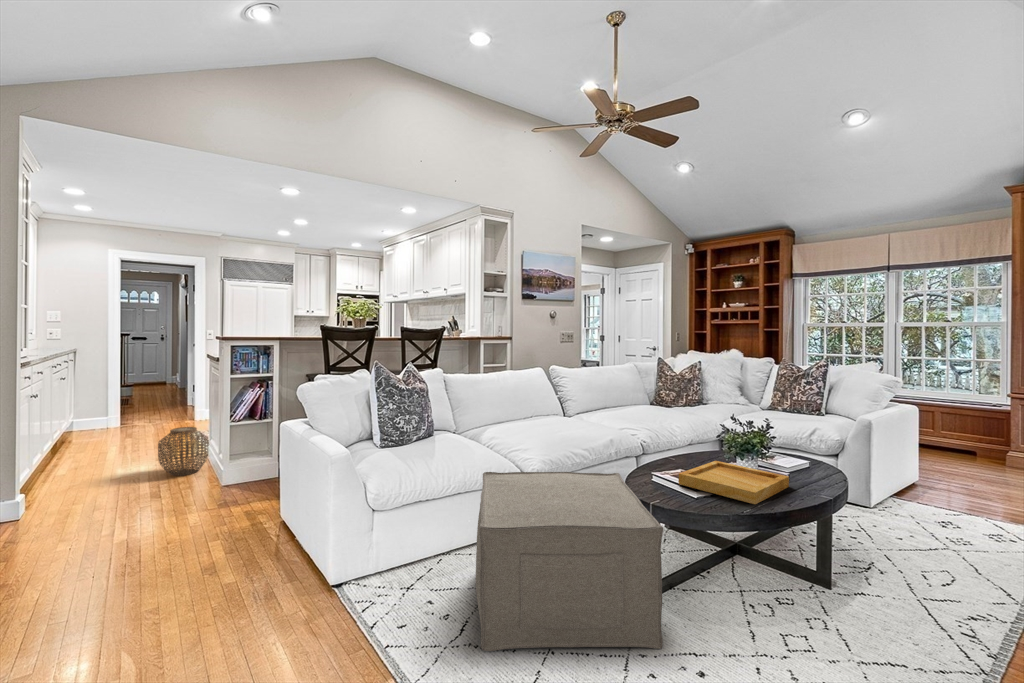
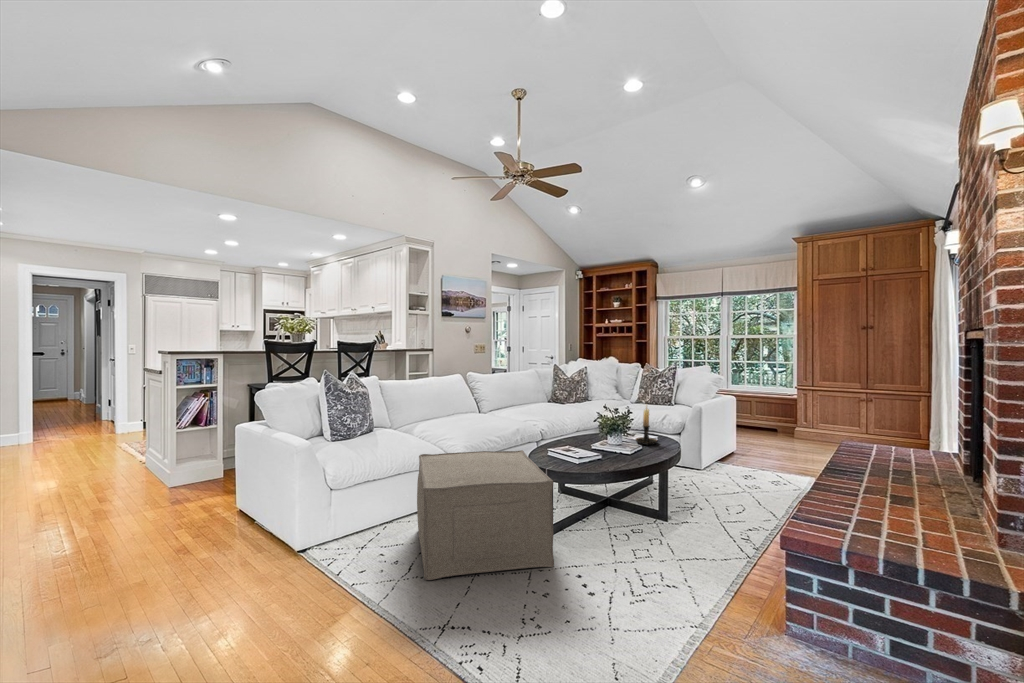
candle holder: none [778,416,811,475] -> present [635,405,657,445]
woven basket: present [158,427,208,476] -> none [99,436,150,482]
tray: present [678,461,789,504] -> none [566,438,641,465]

